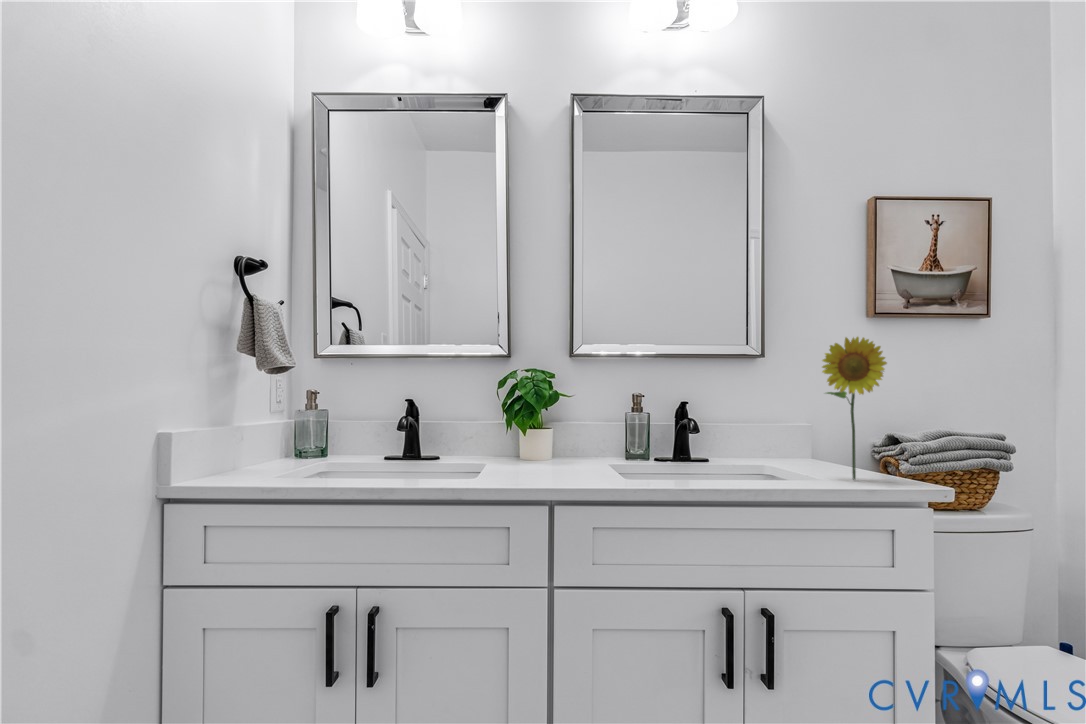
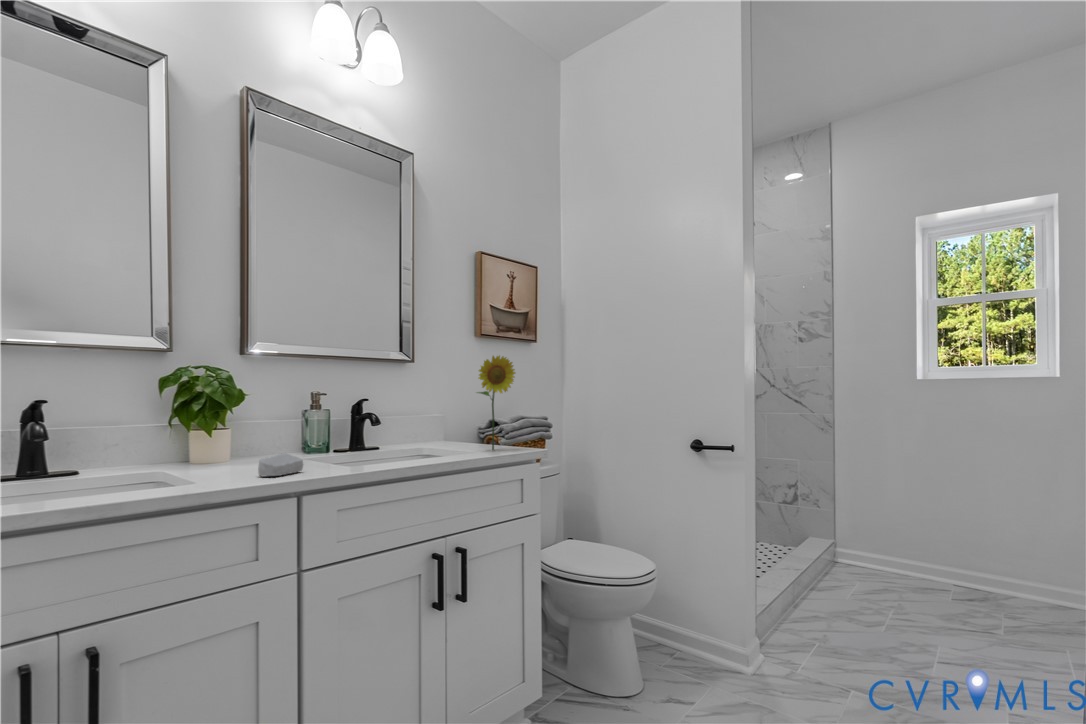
soap bar: none [522,455,572,480] -> present [258,453,303,476]

